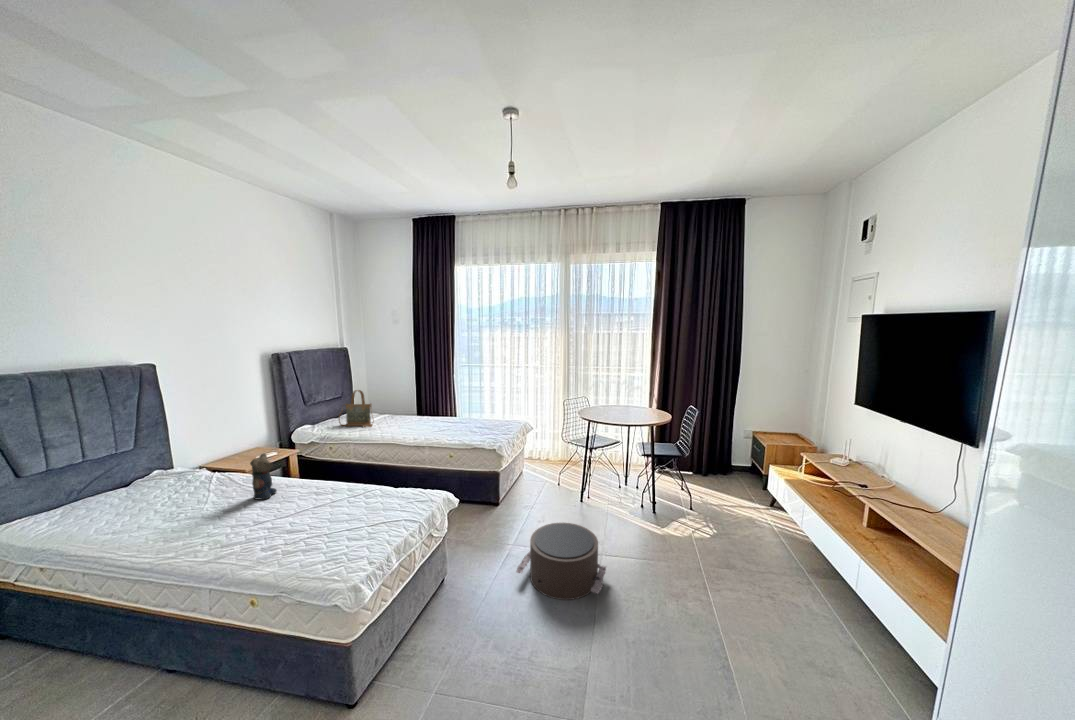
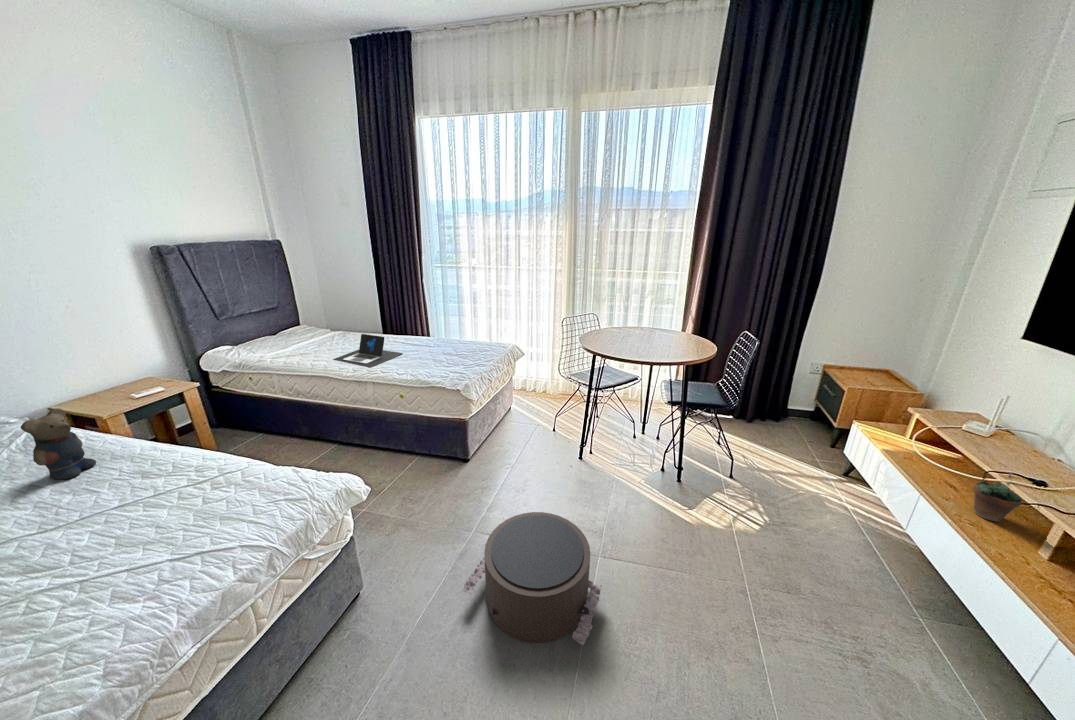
handbag: present [339,390,374,427] -> none [260,301,308,352]
laptop: none [394,413,447,436] -> present [333,334,403,368]
succulent plant: none [826,479,850,511] -> present [974,473,1023,522]

